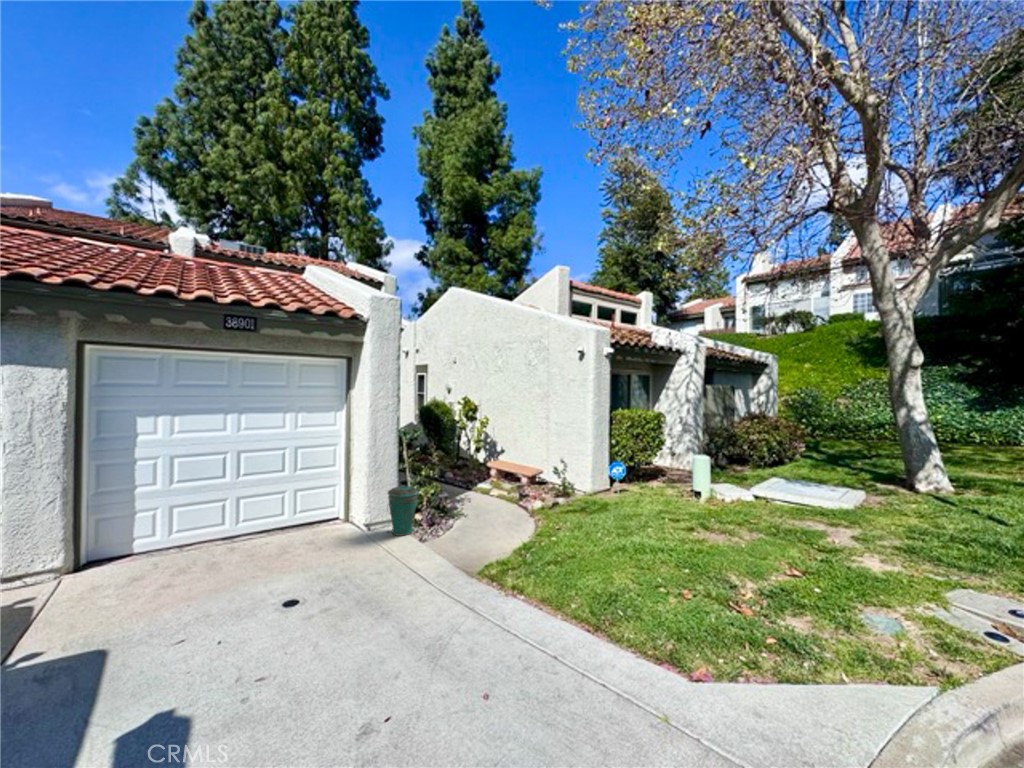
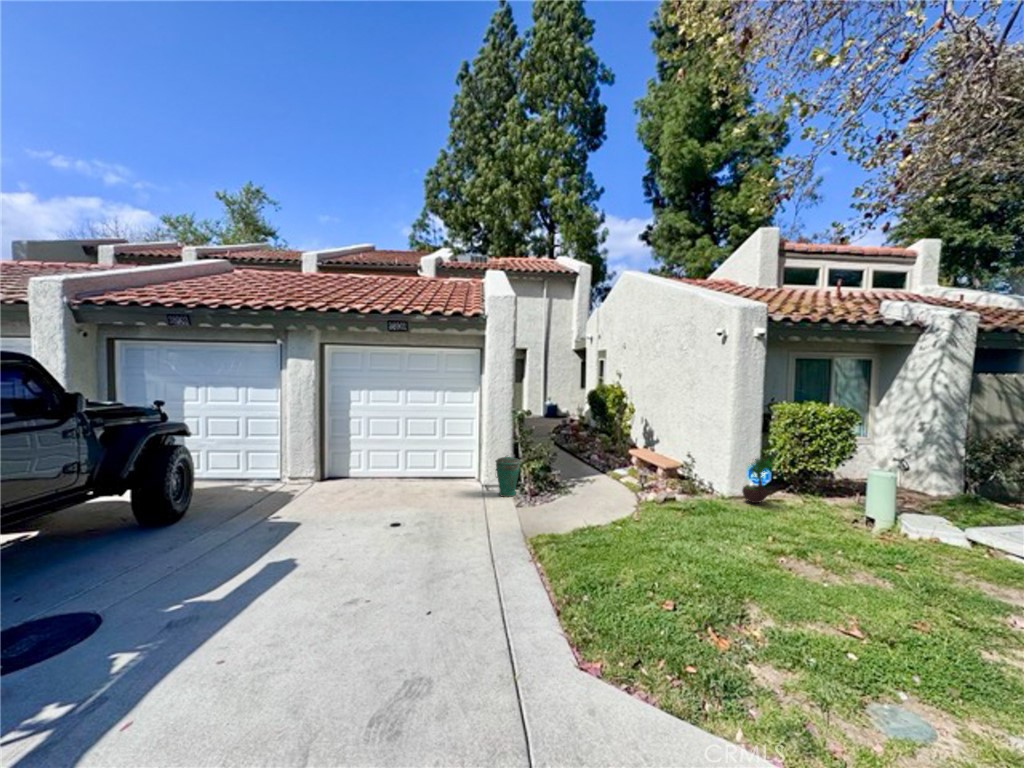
potted tree: none [607,454,633,497] -> present [742,458,772,503]

